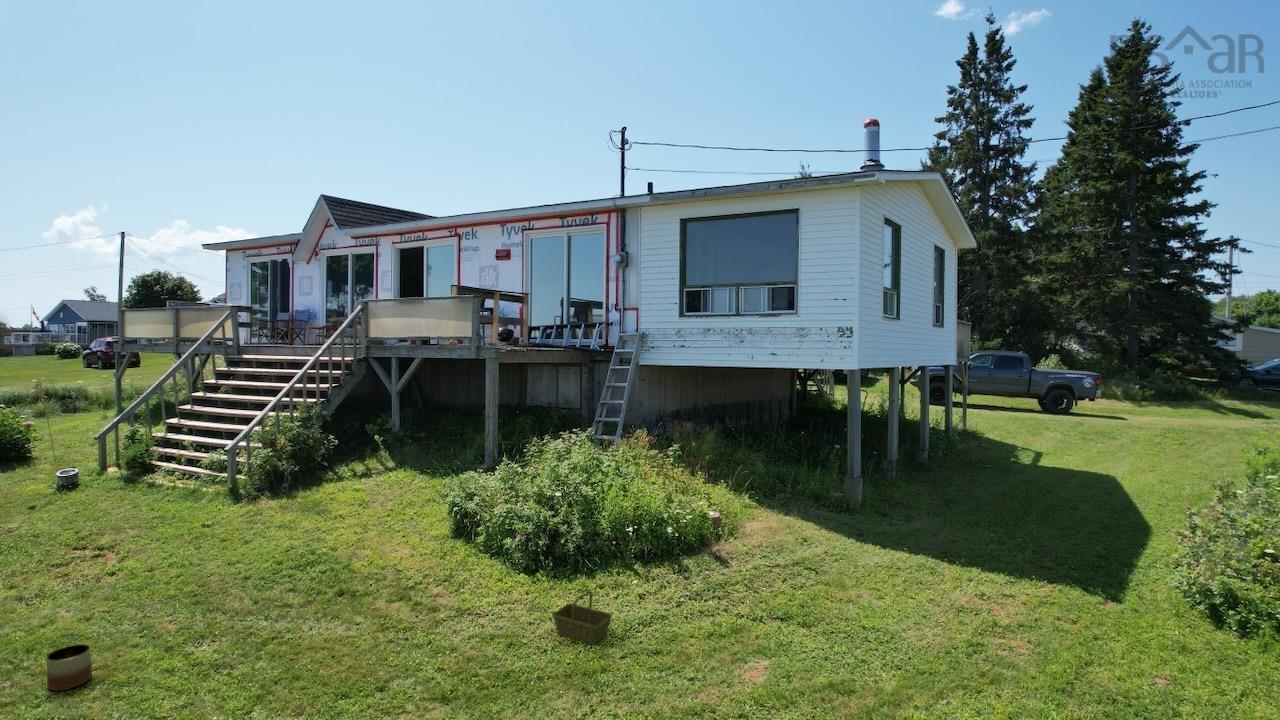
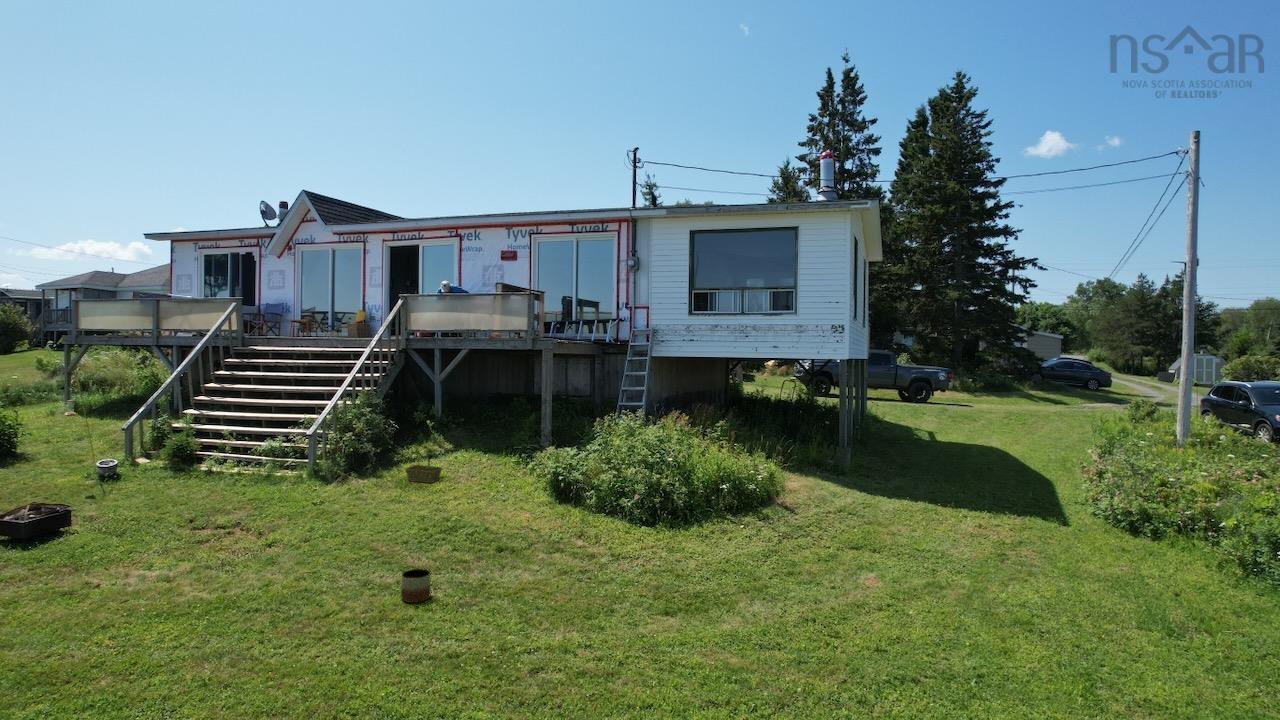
basket: present [552,593,612,645] -> present [405,457,442,483]

